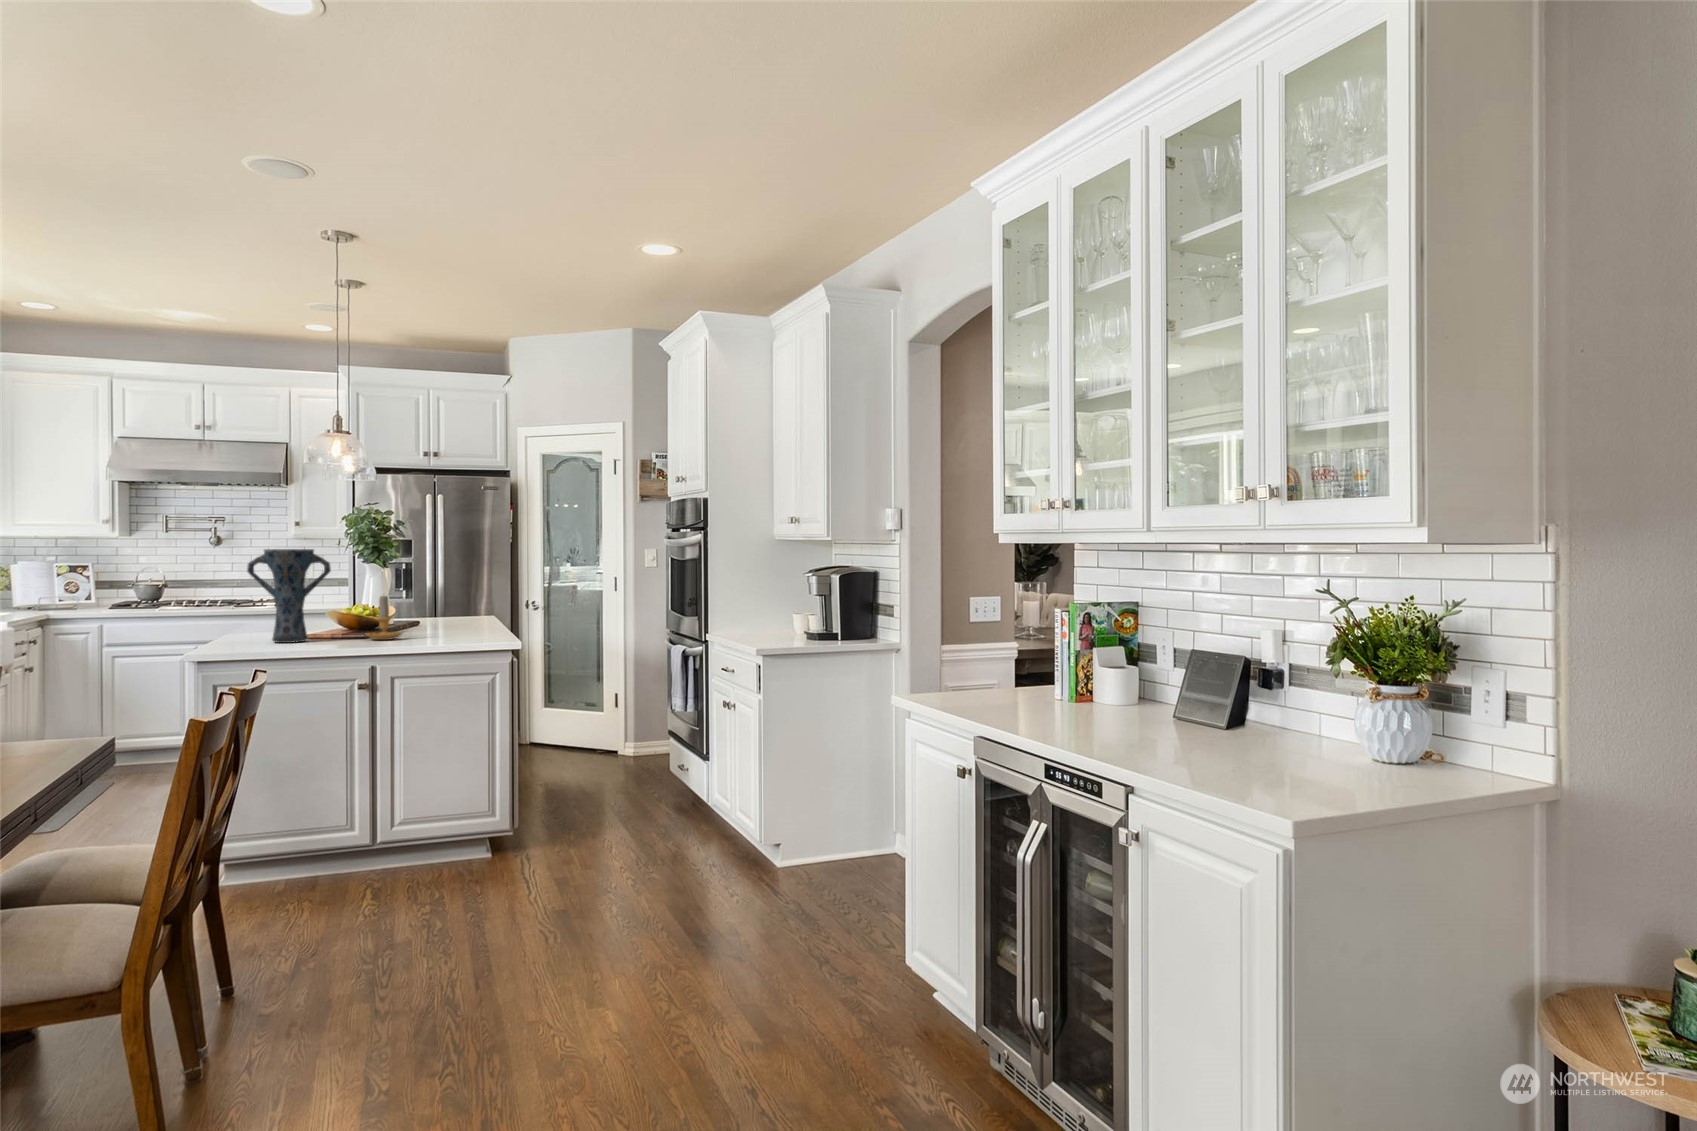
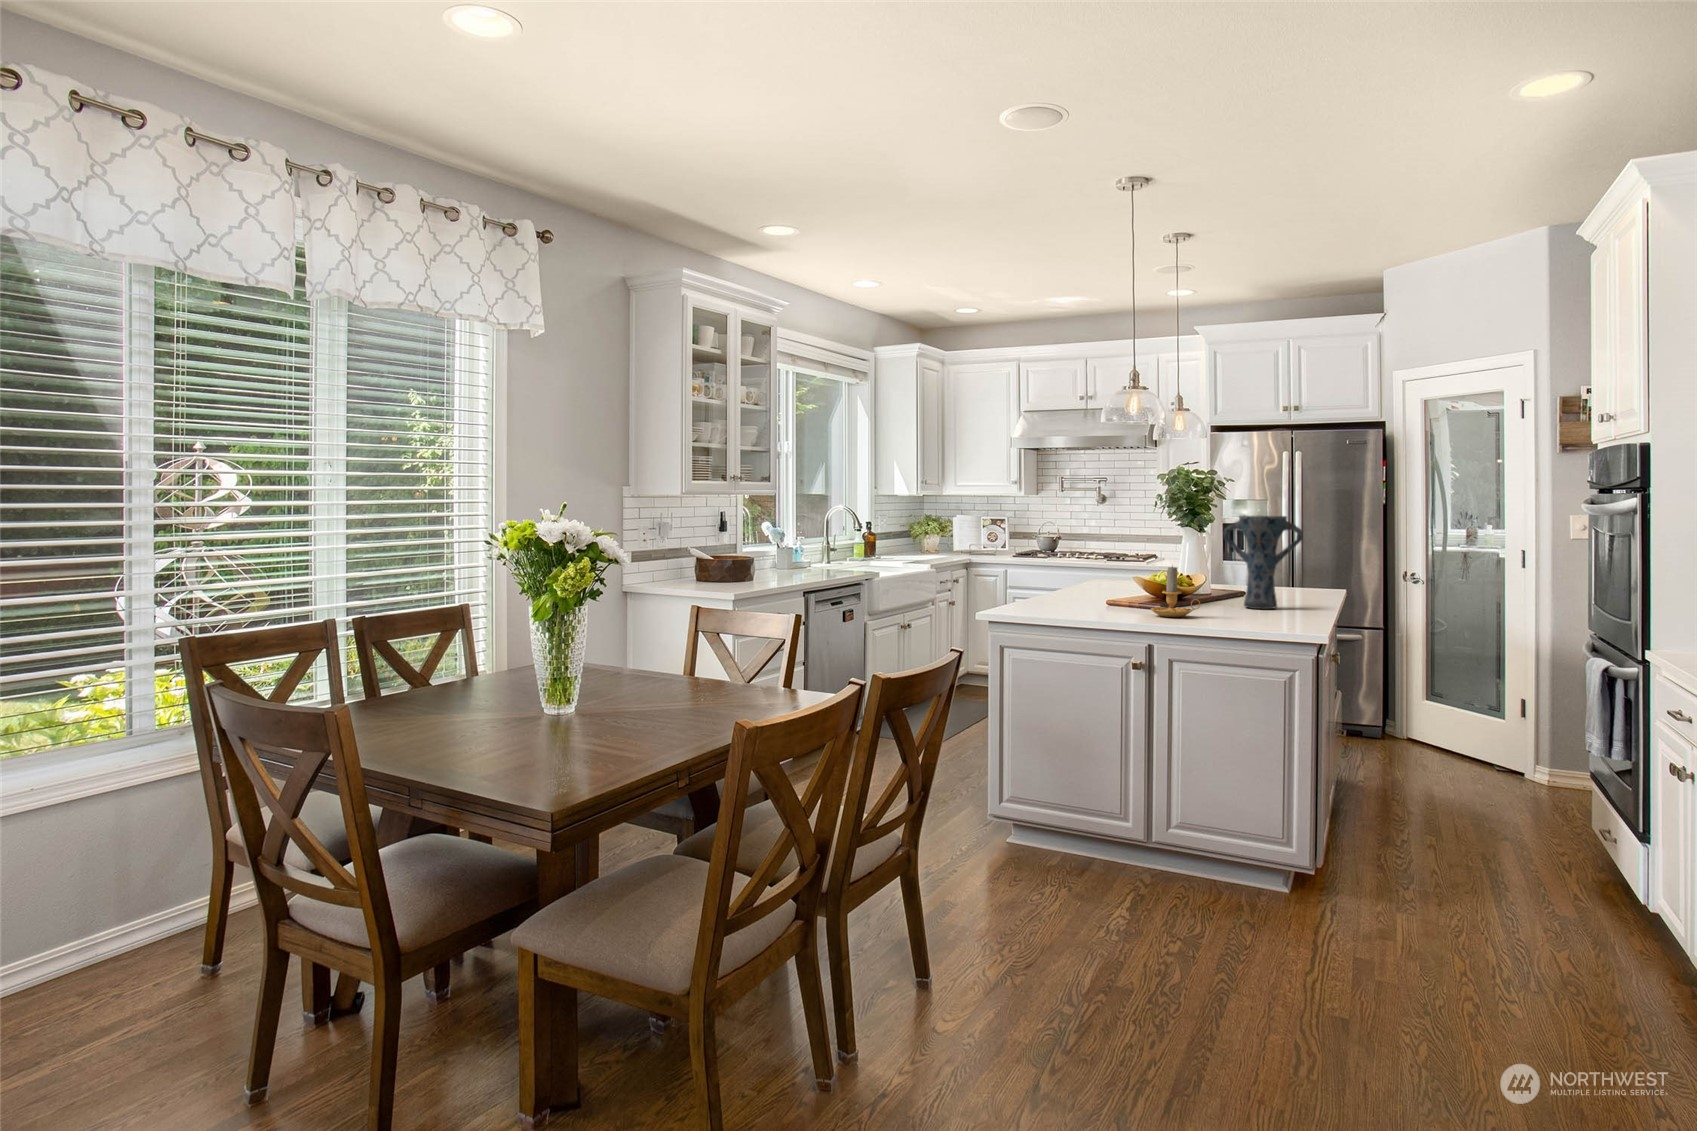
vase: present [247,549,331,643] -> present [1223,516,1303,609]

